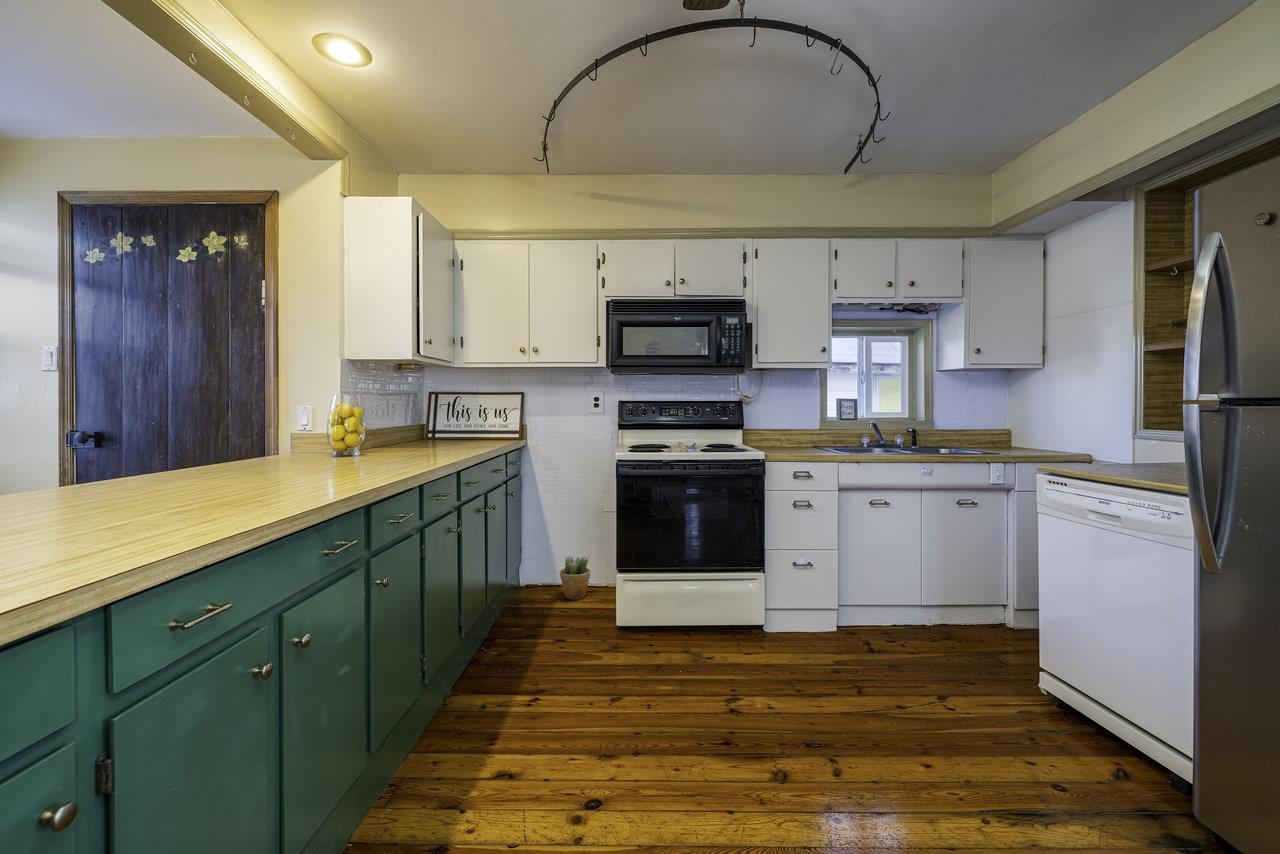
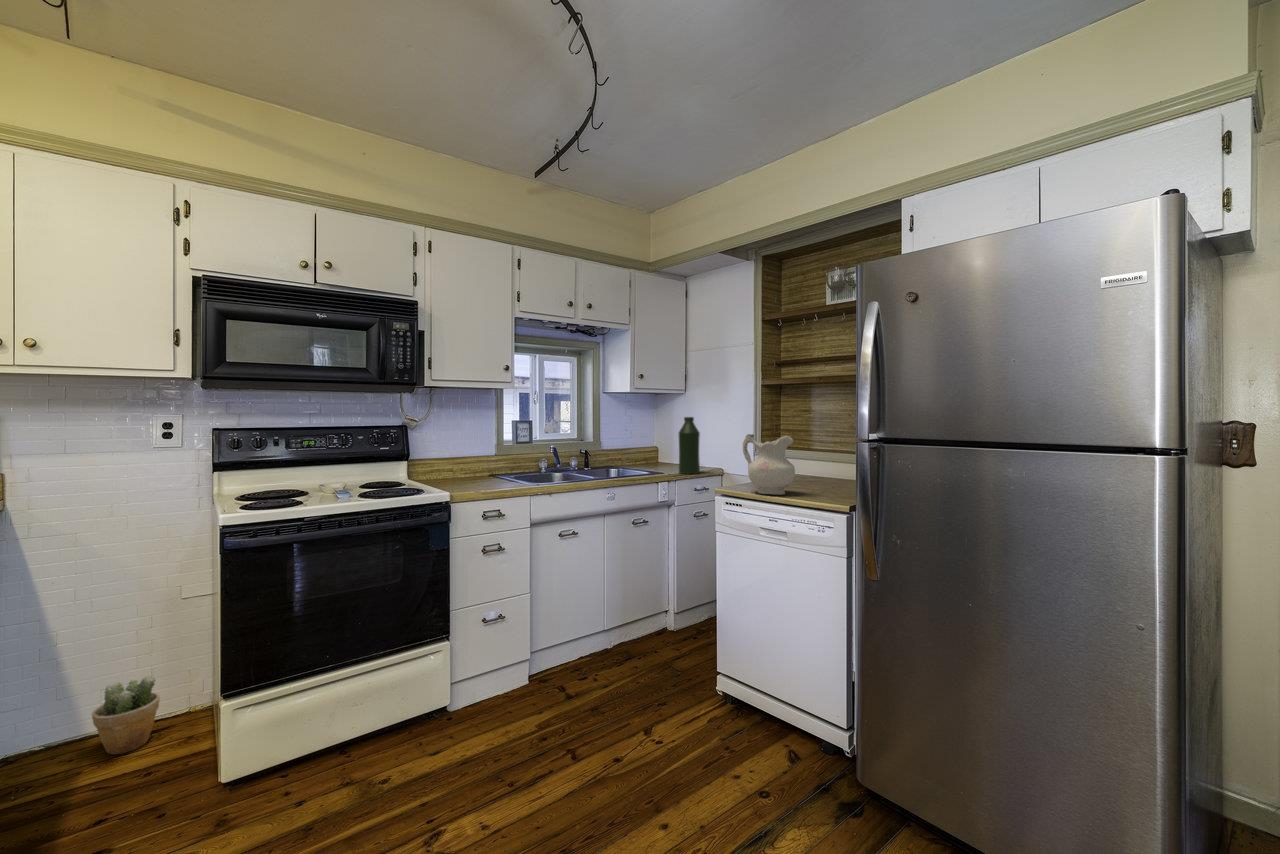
bottle: none [1021,392,1052,456] -> present [679,417,700,474]
ceramic pitcher: none [1080,405,1156,476] -> present [743,434,795,495]

